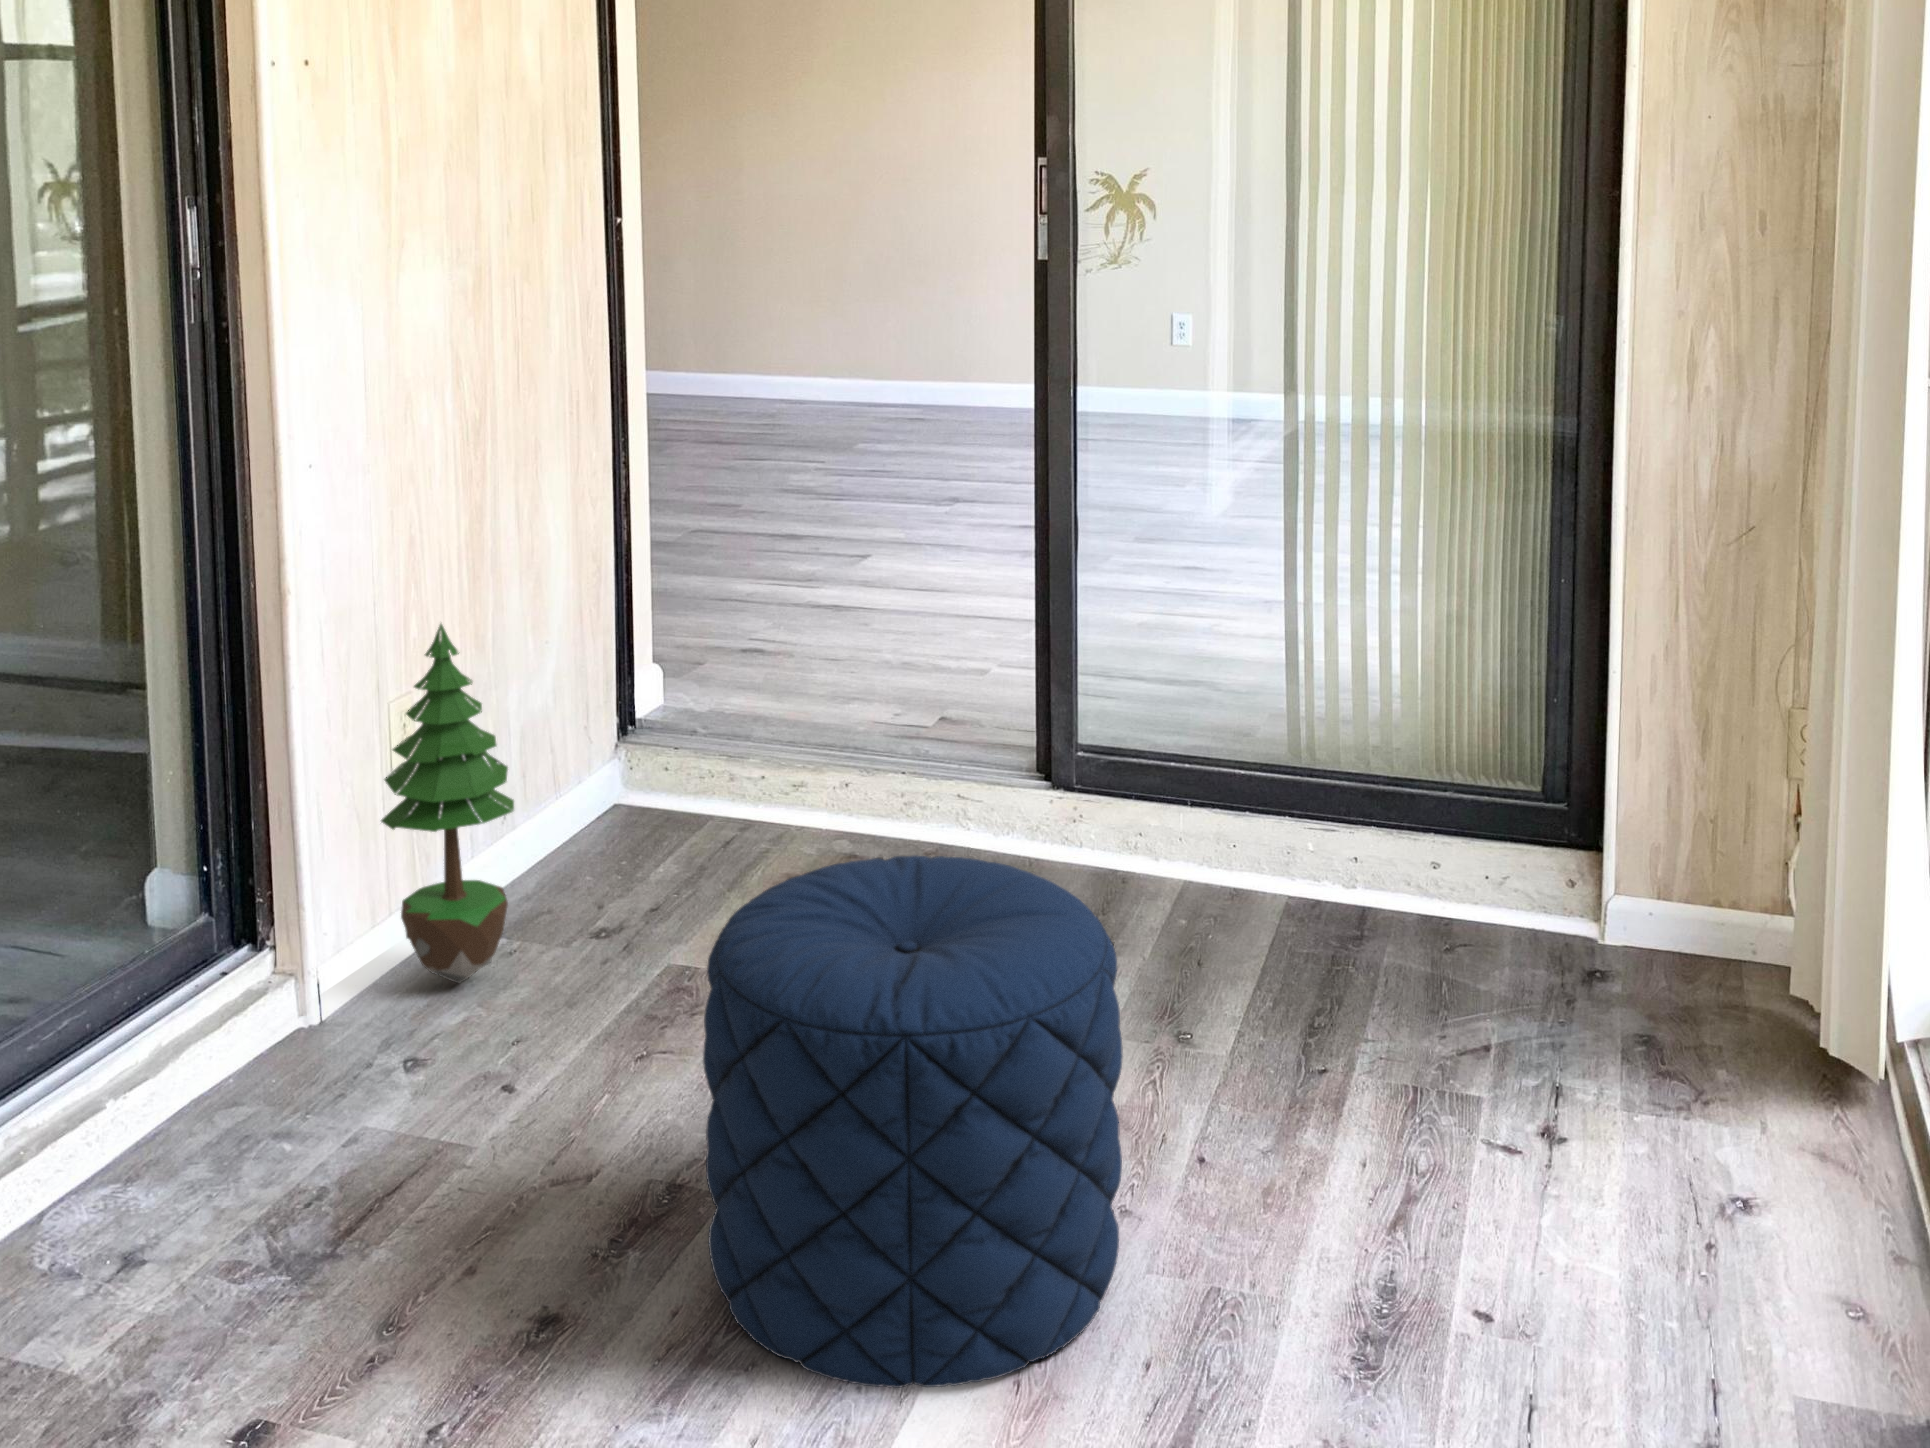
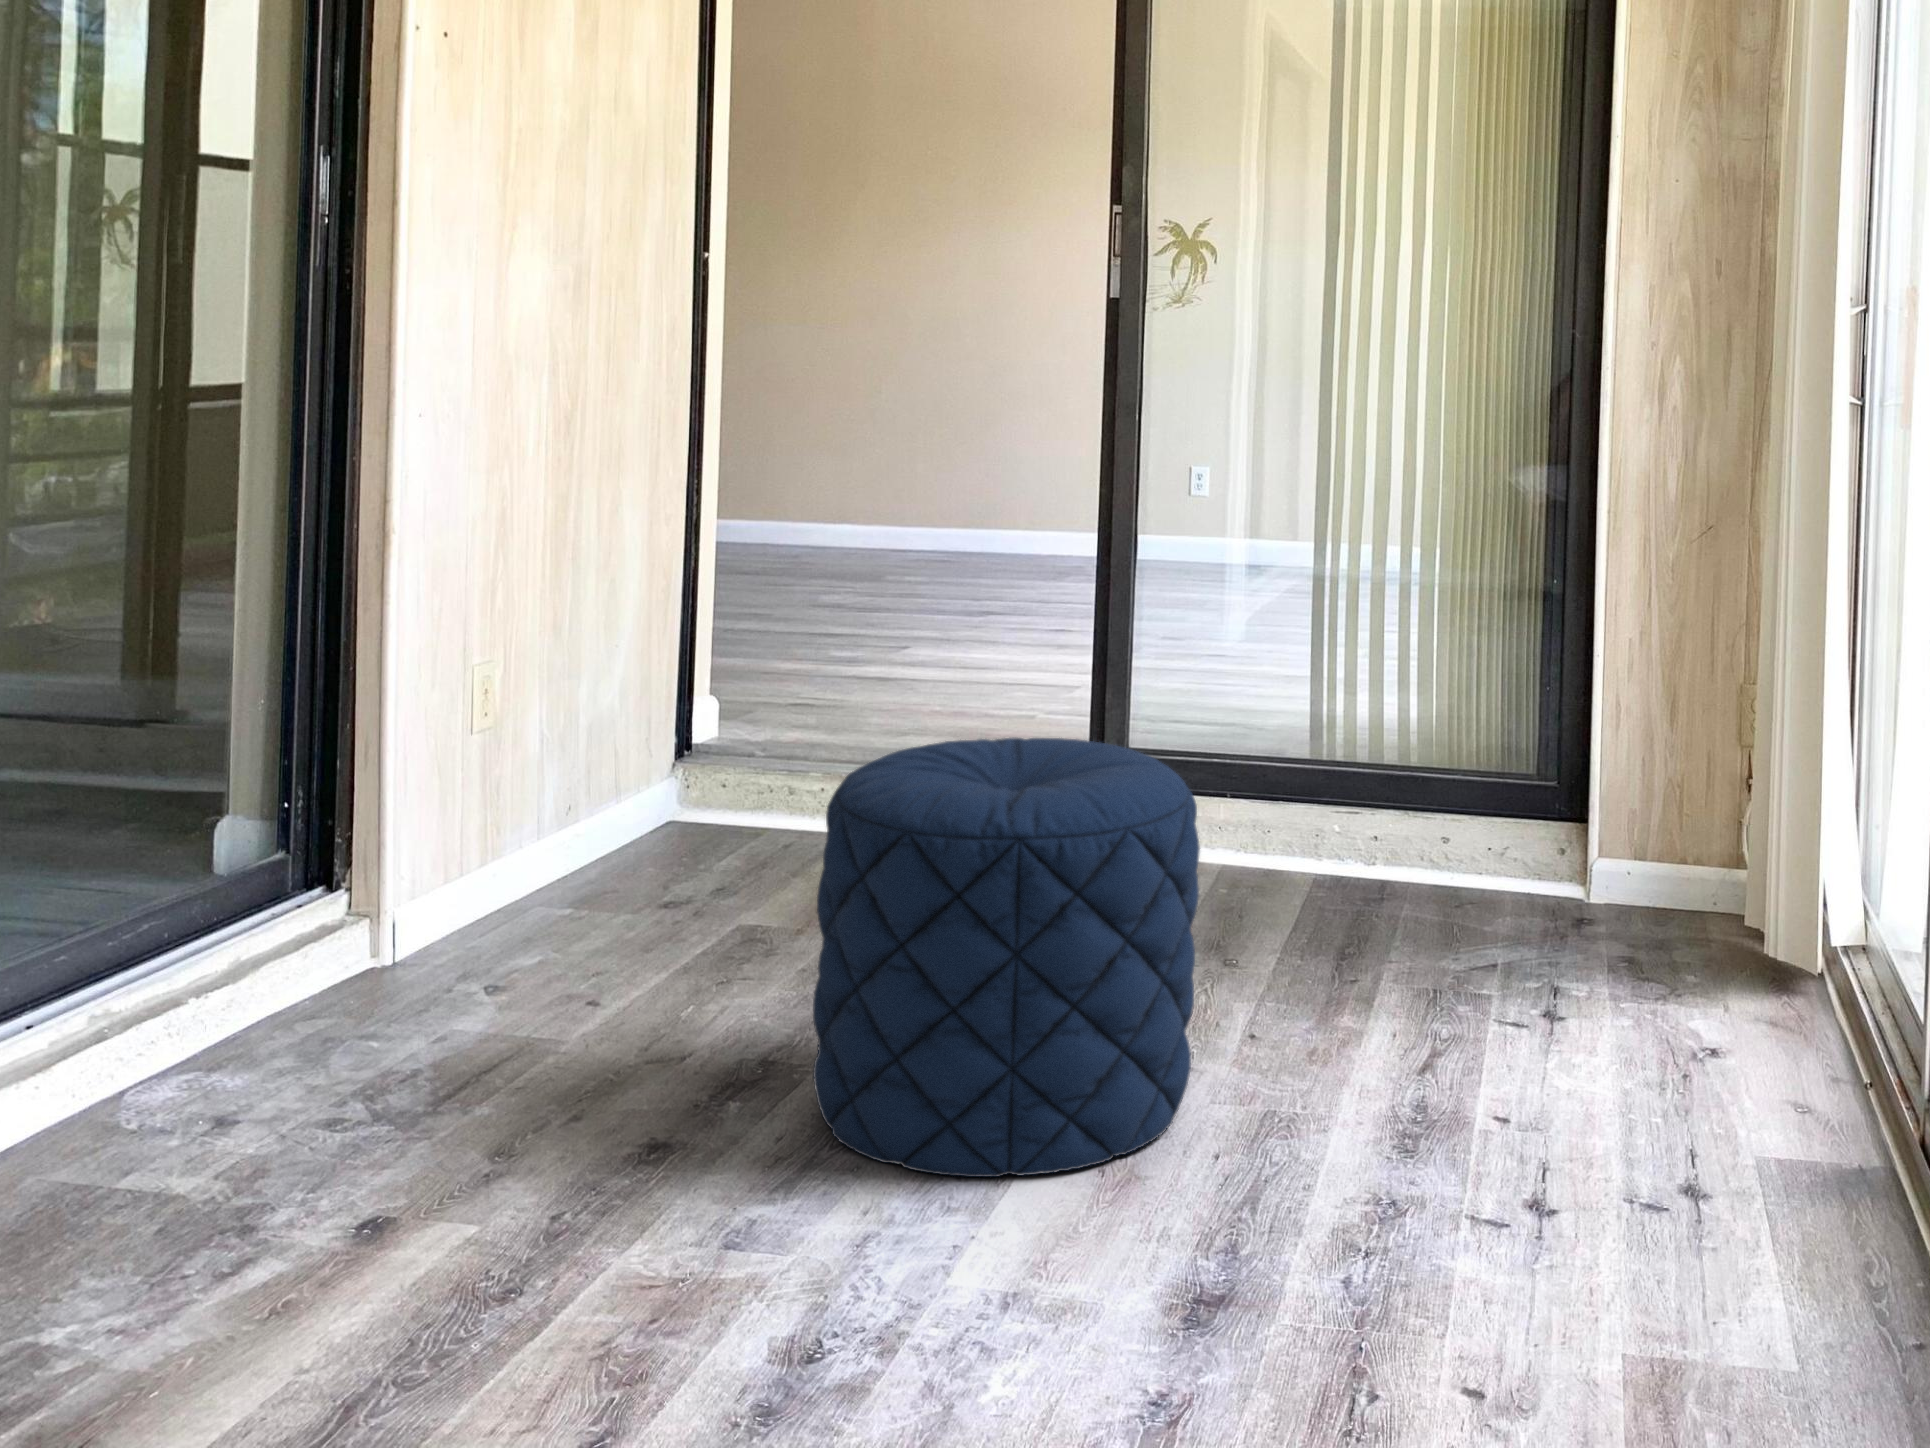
potted tree: present [381,624,514,983] -> none [466,574,604,935]

